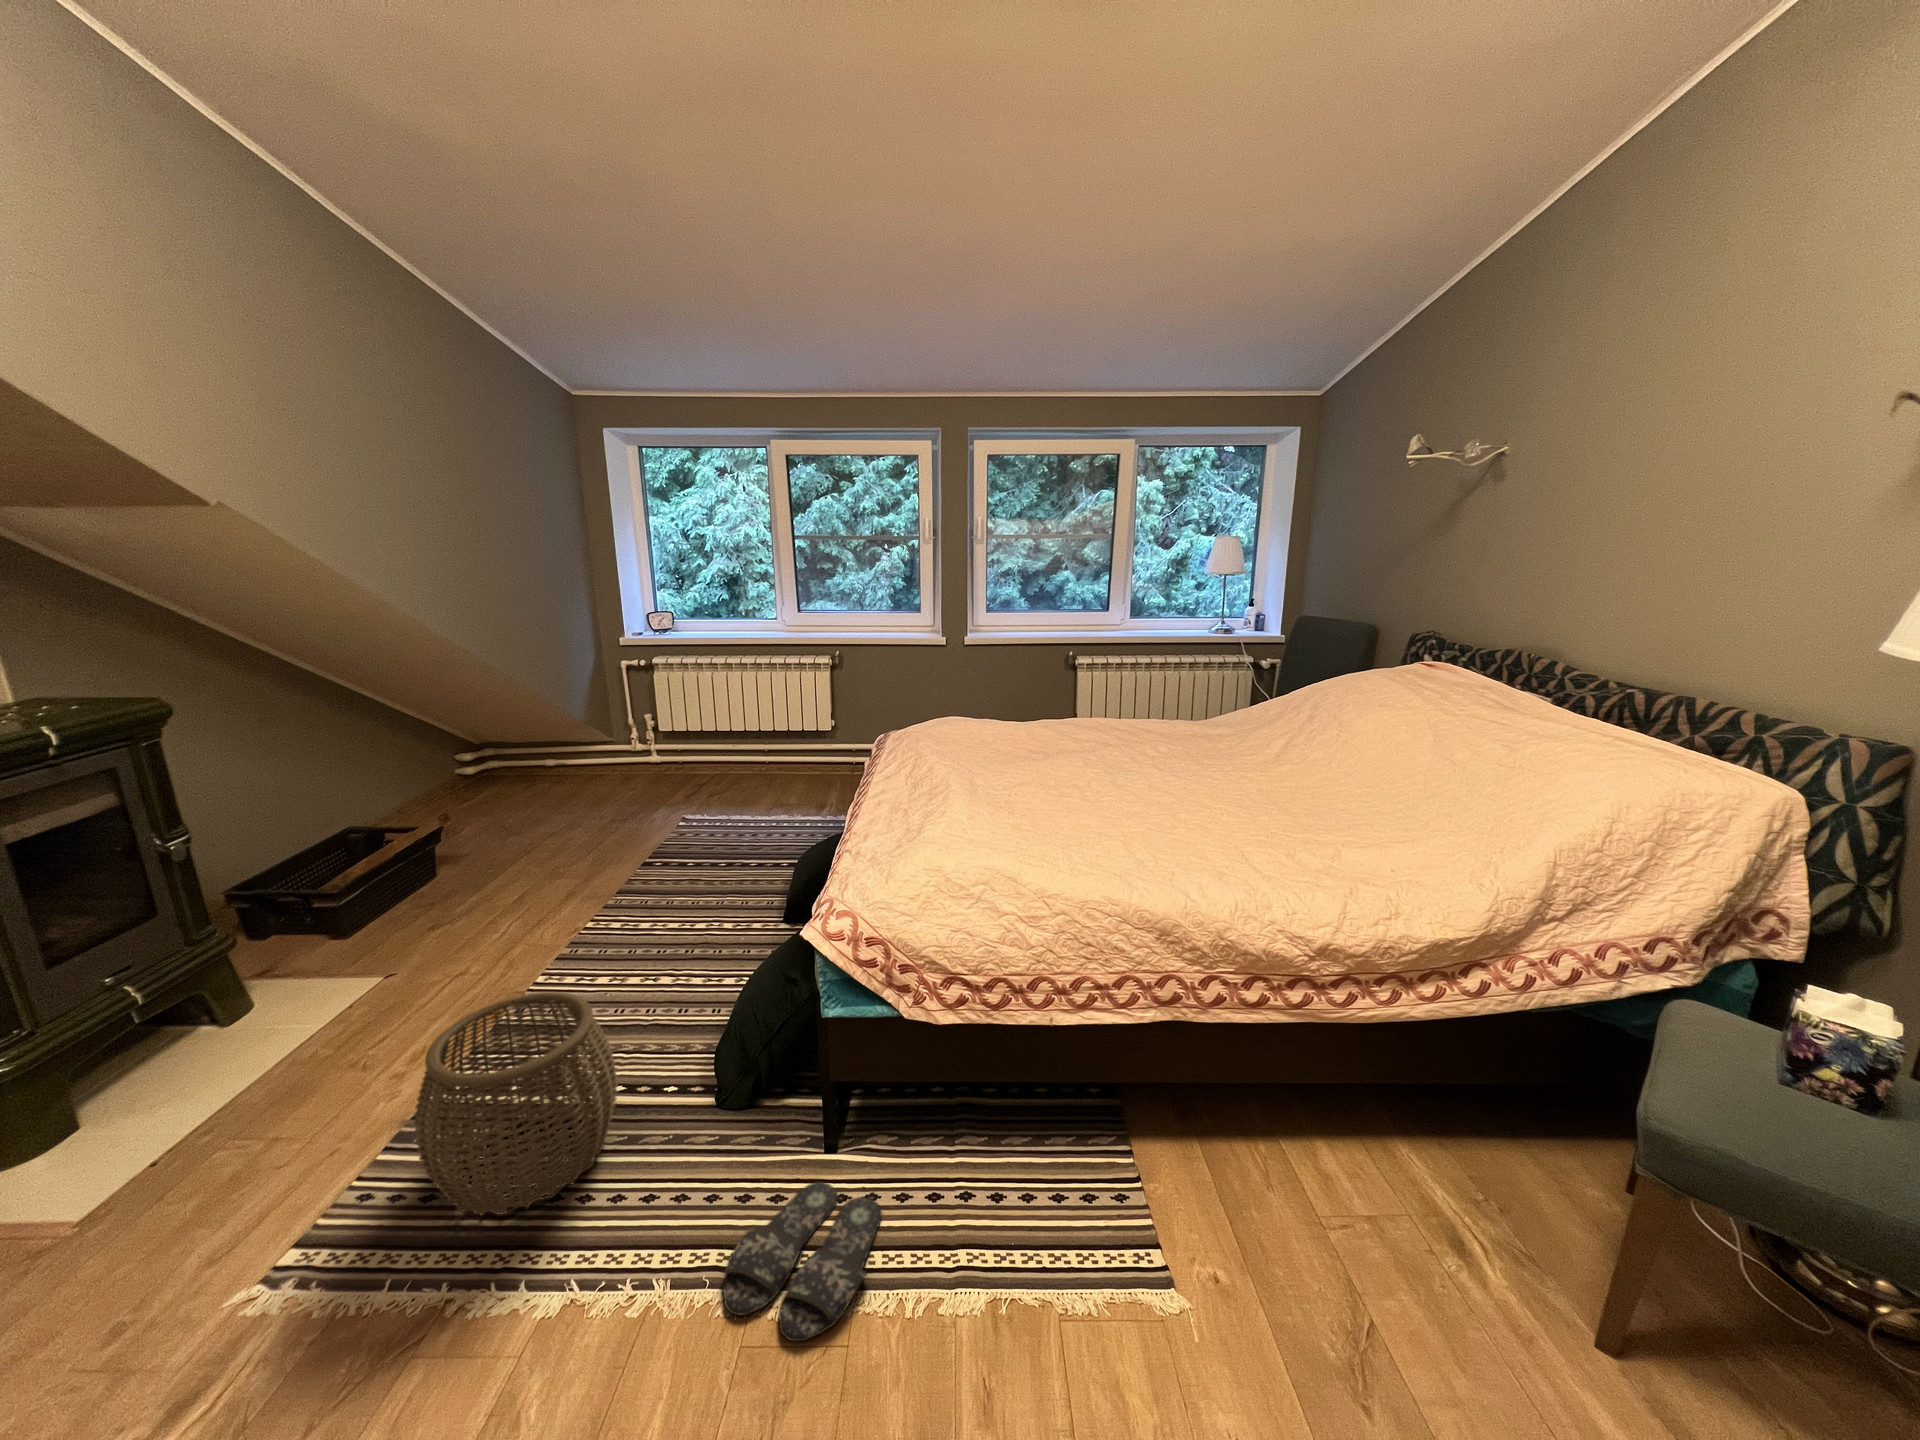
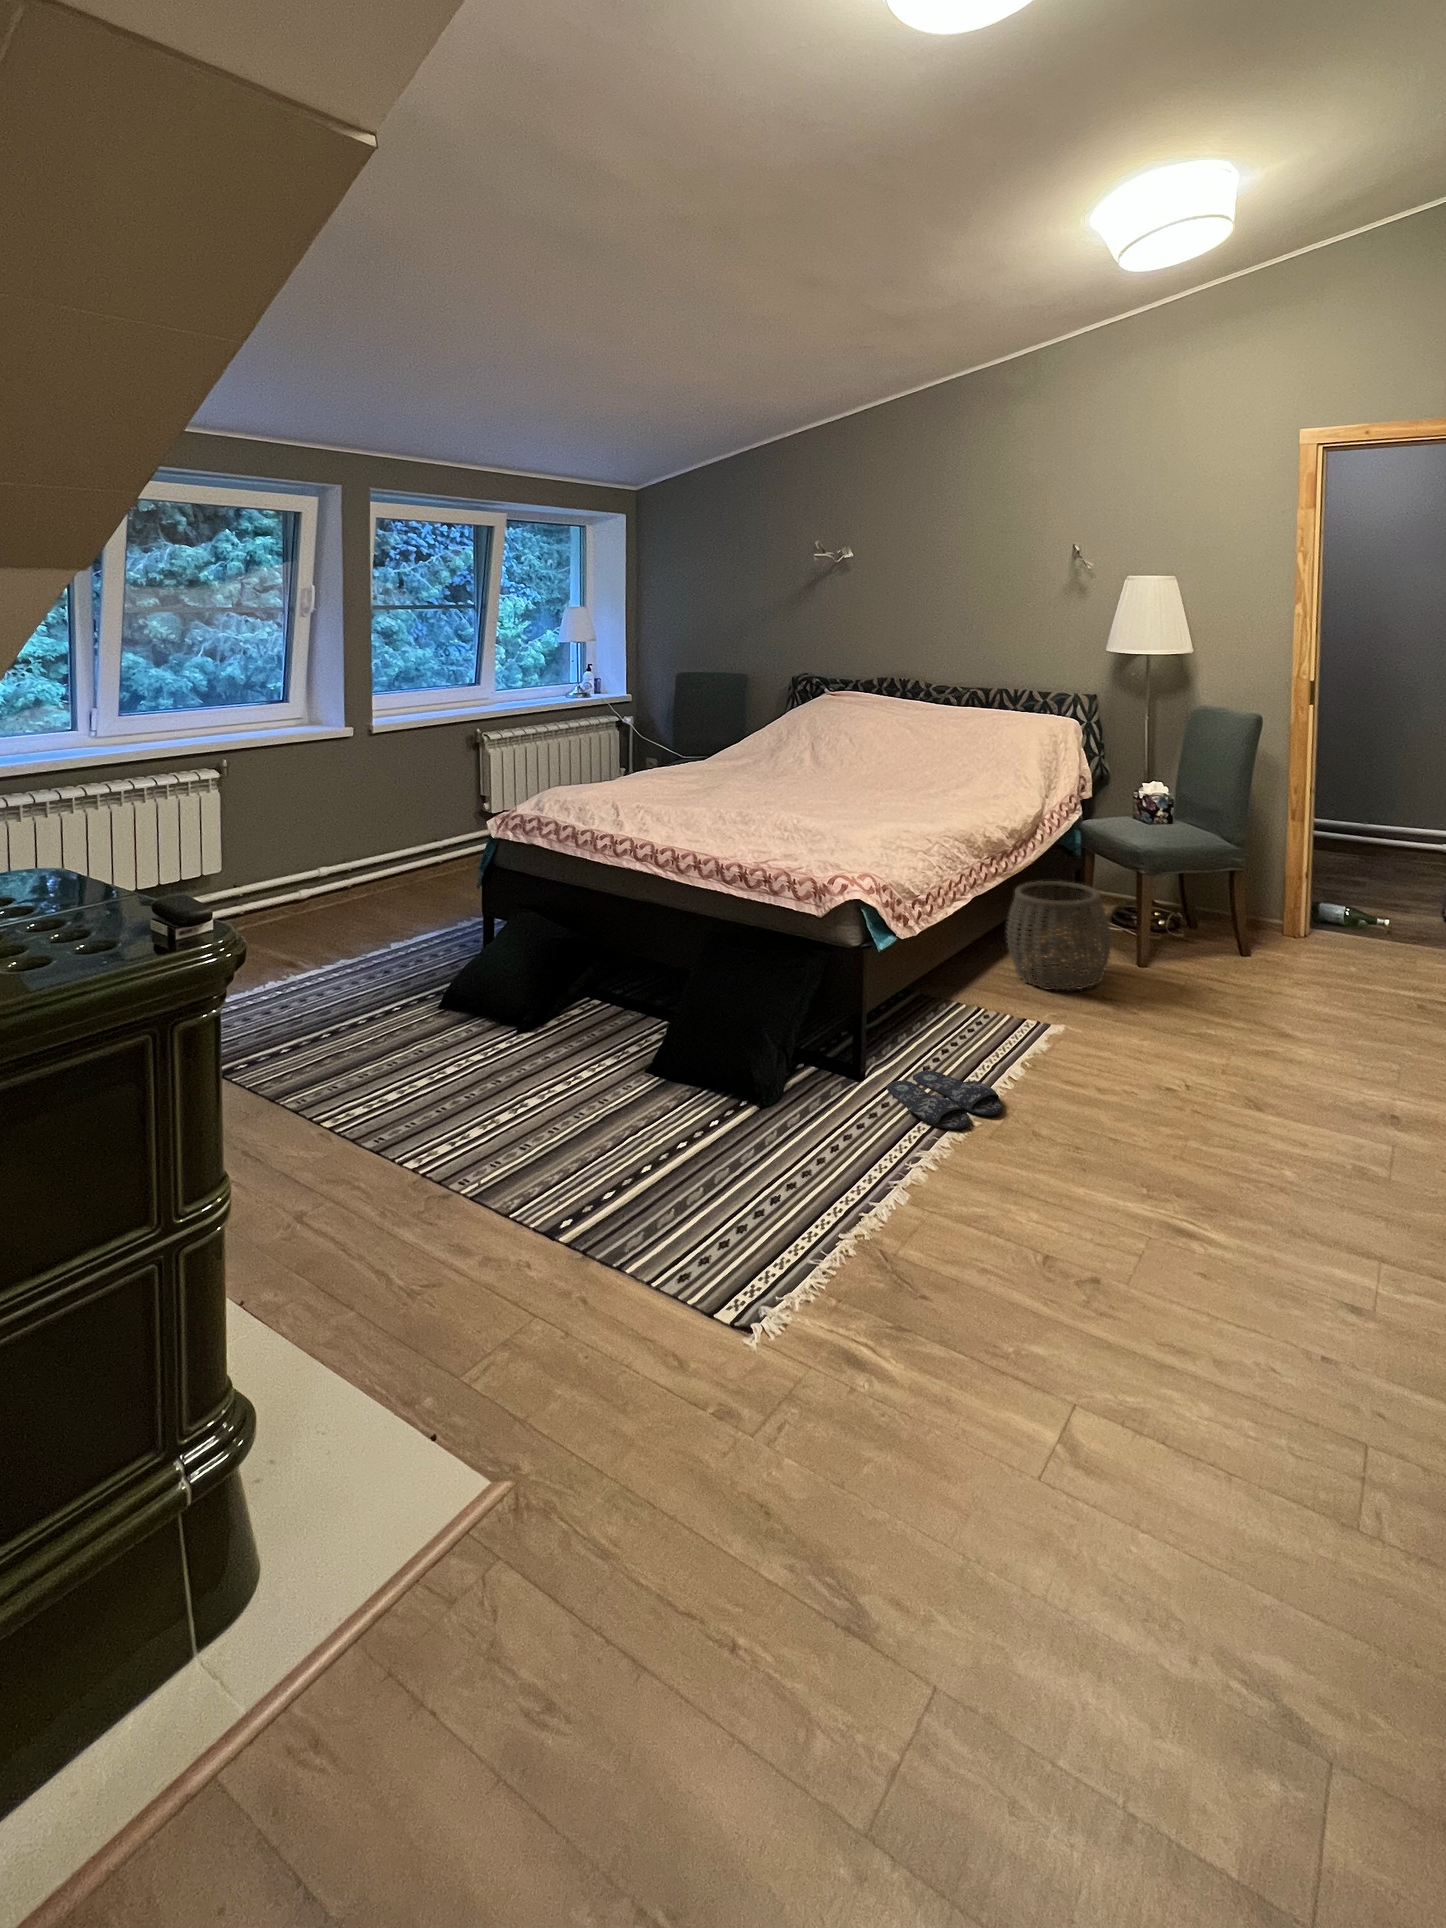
woven basket: present [414,992,618,1215] -> present [1007,881,1111,991]

